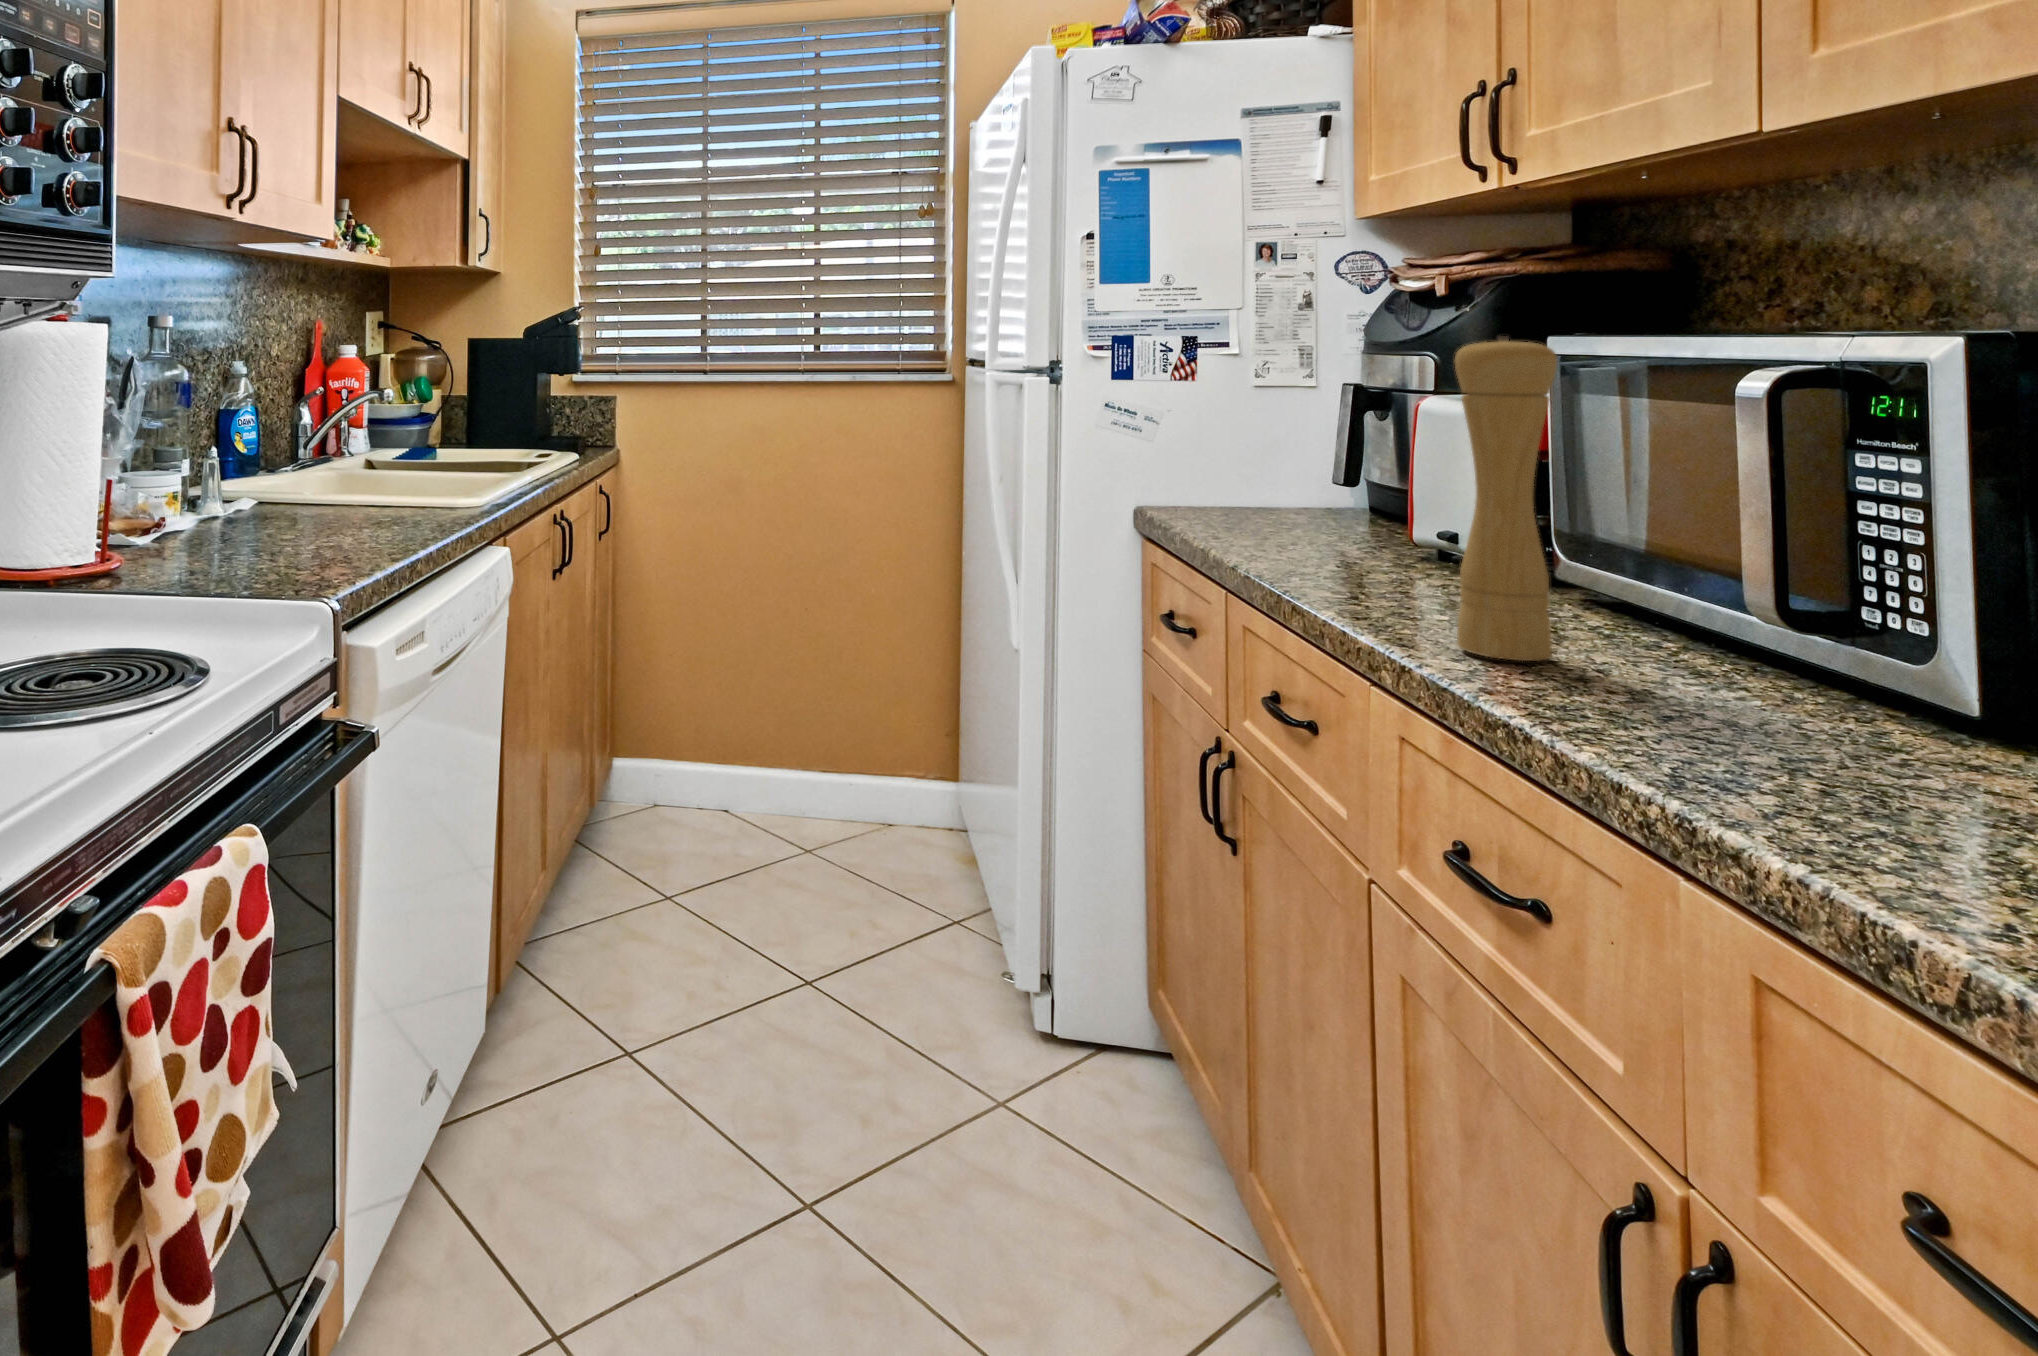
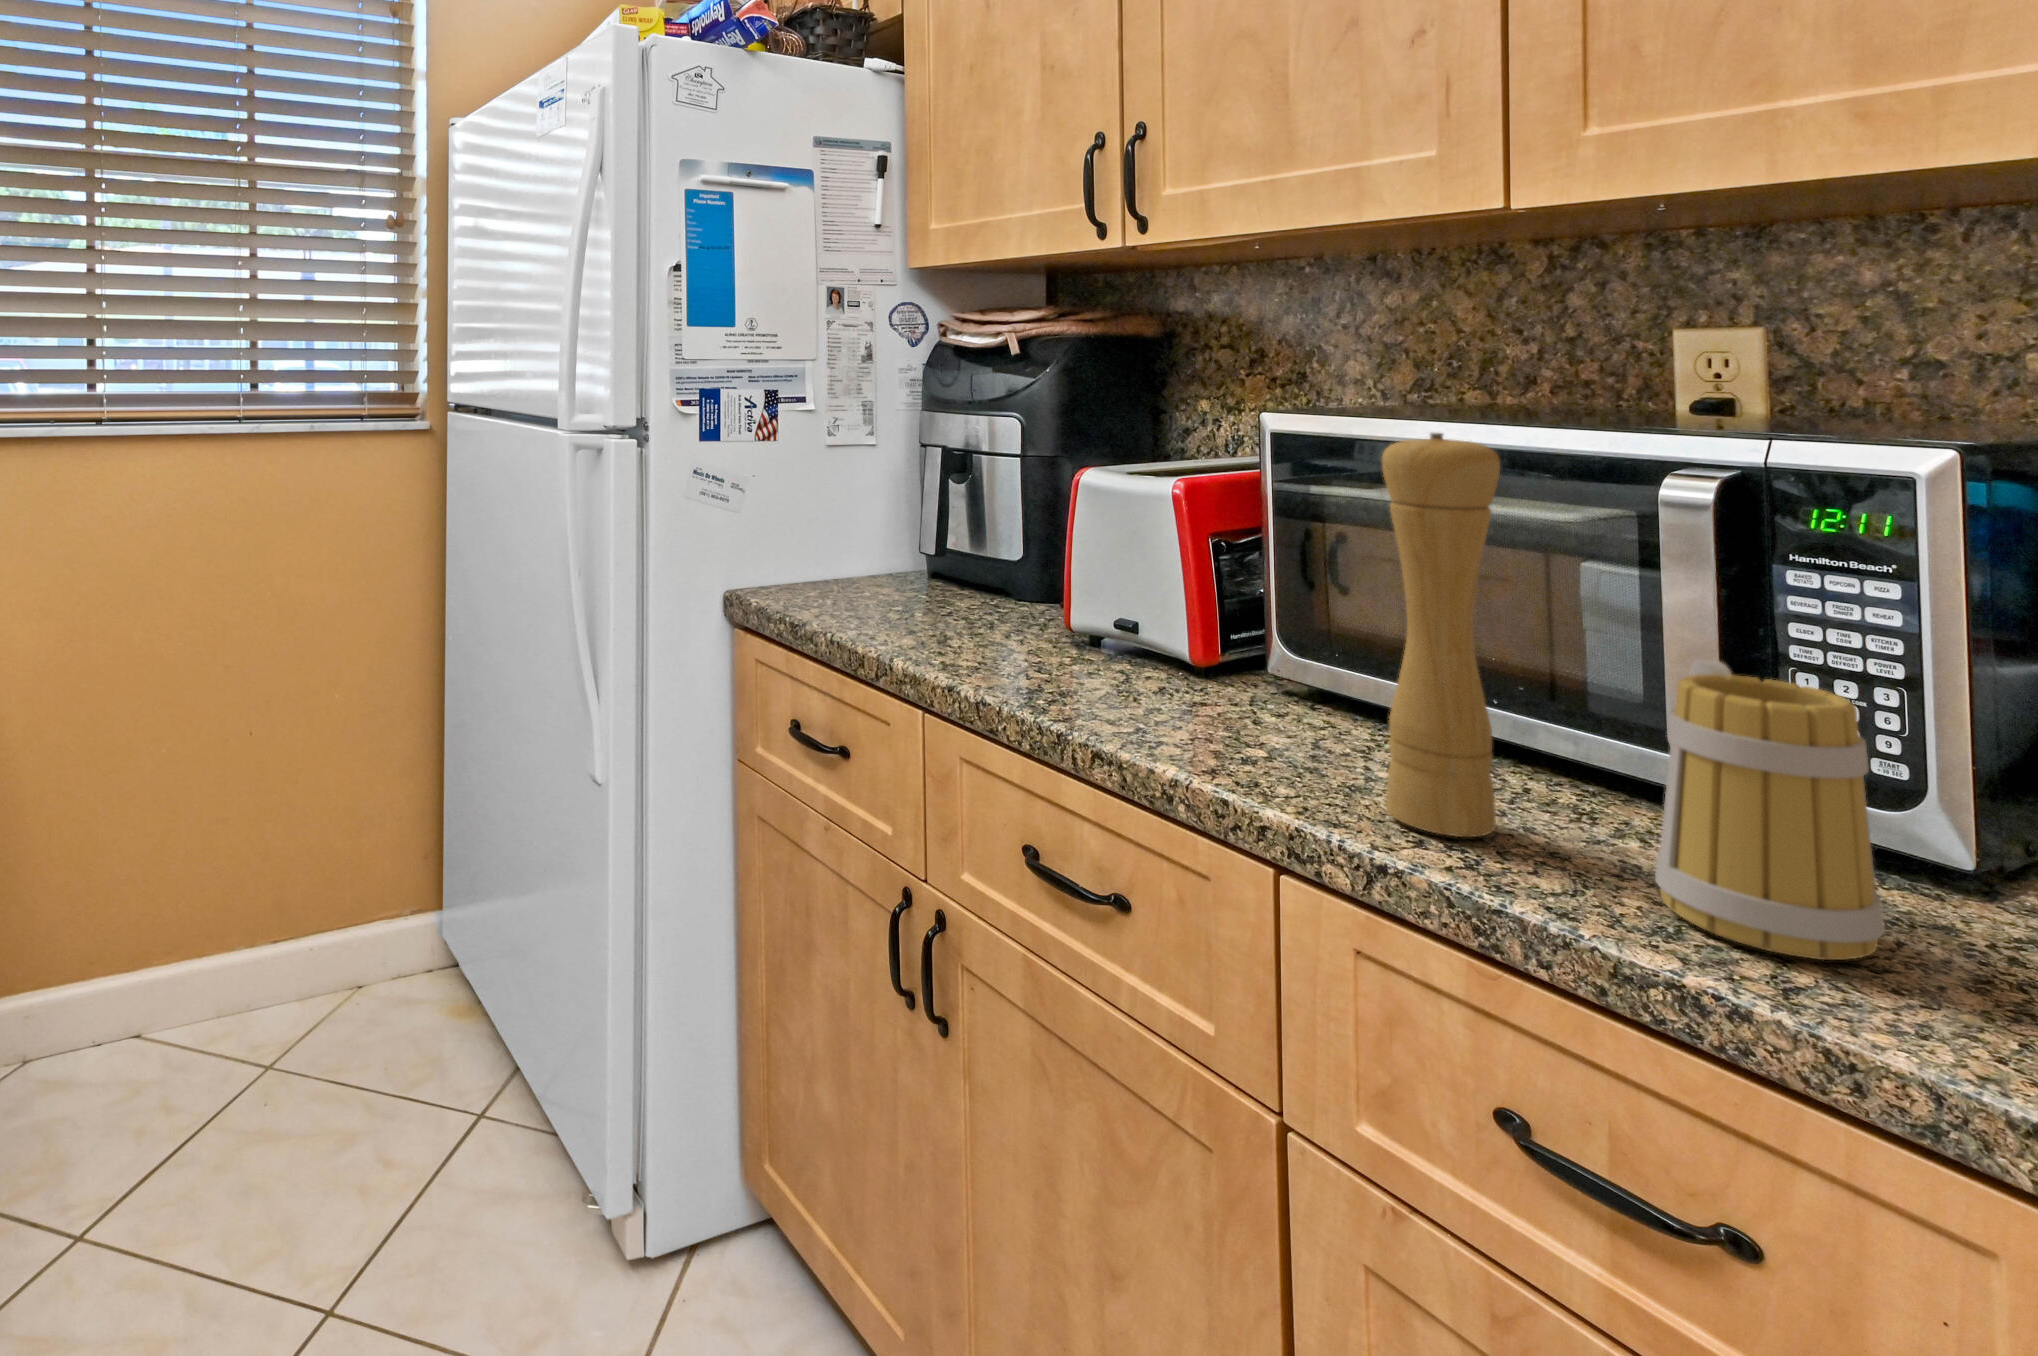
mug: none [1571,518,1751,730] -> present [1655,660,1885,960]

